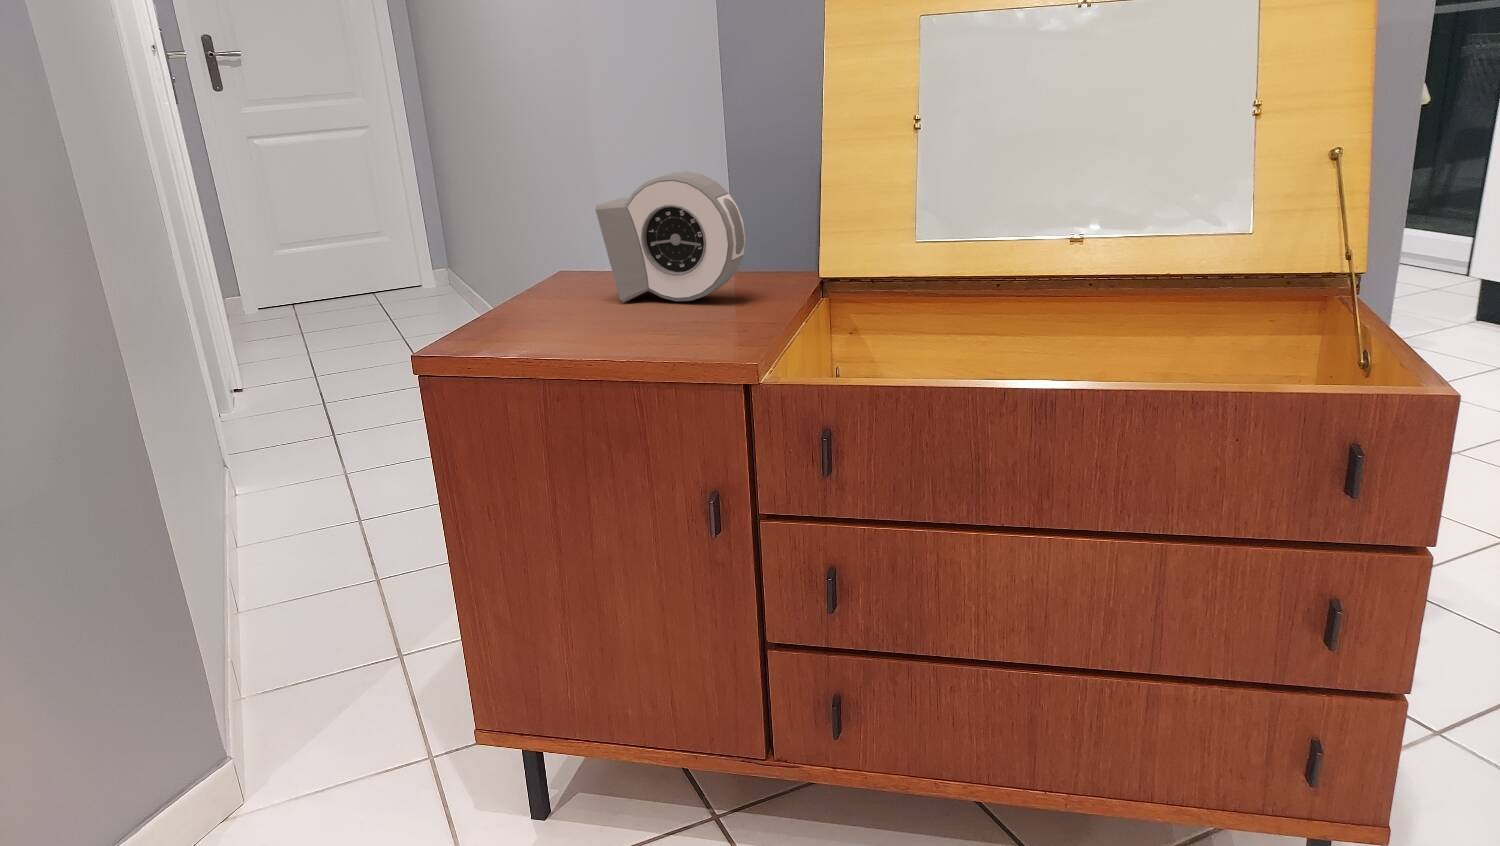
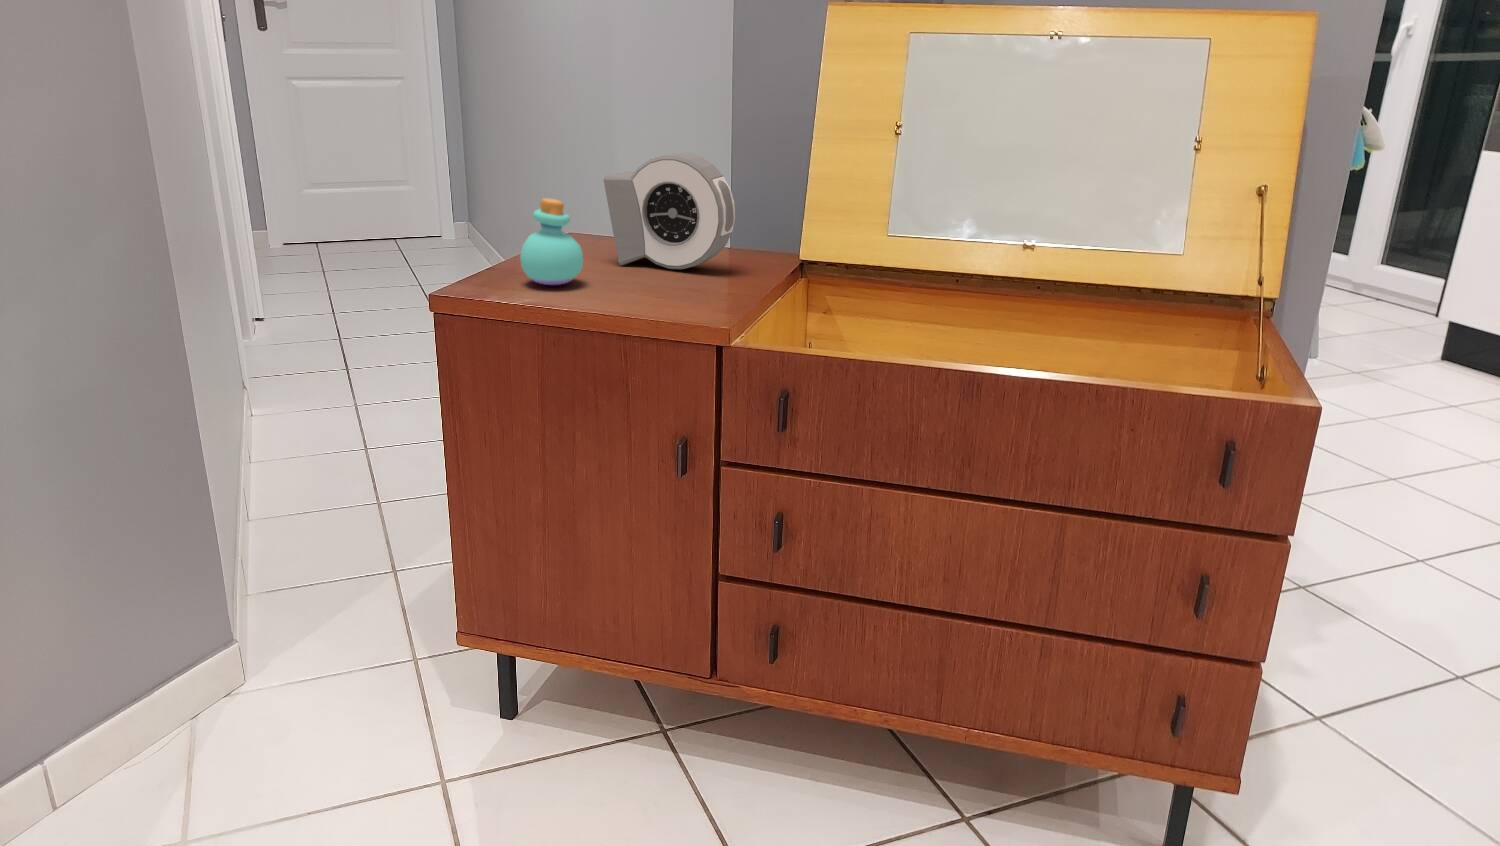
perfume bottle: none [511,236,582,332] -> present [520,199,583,285]

